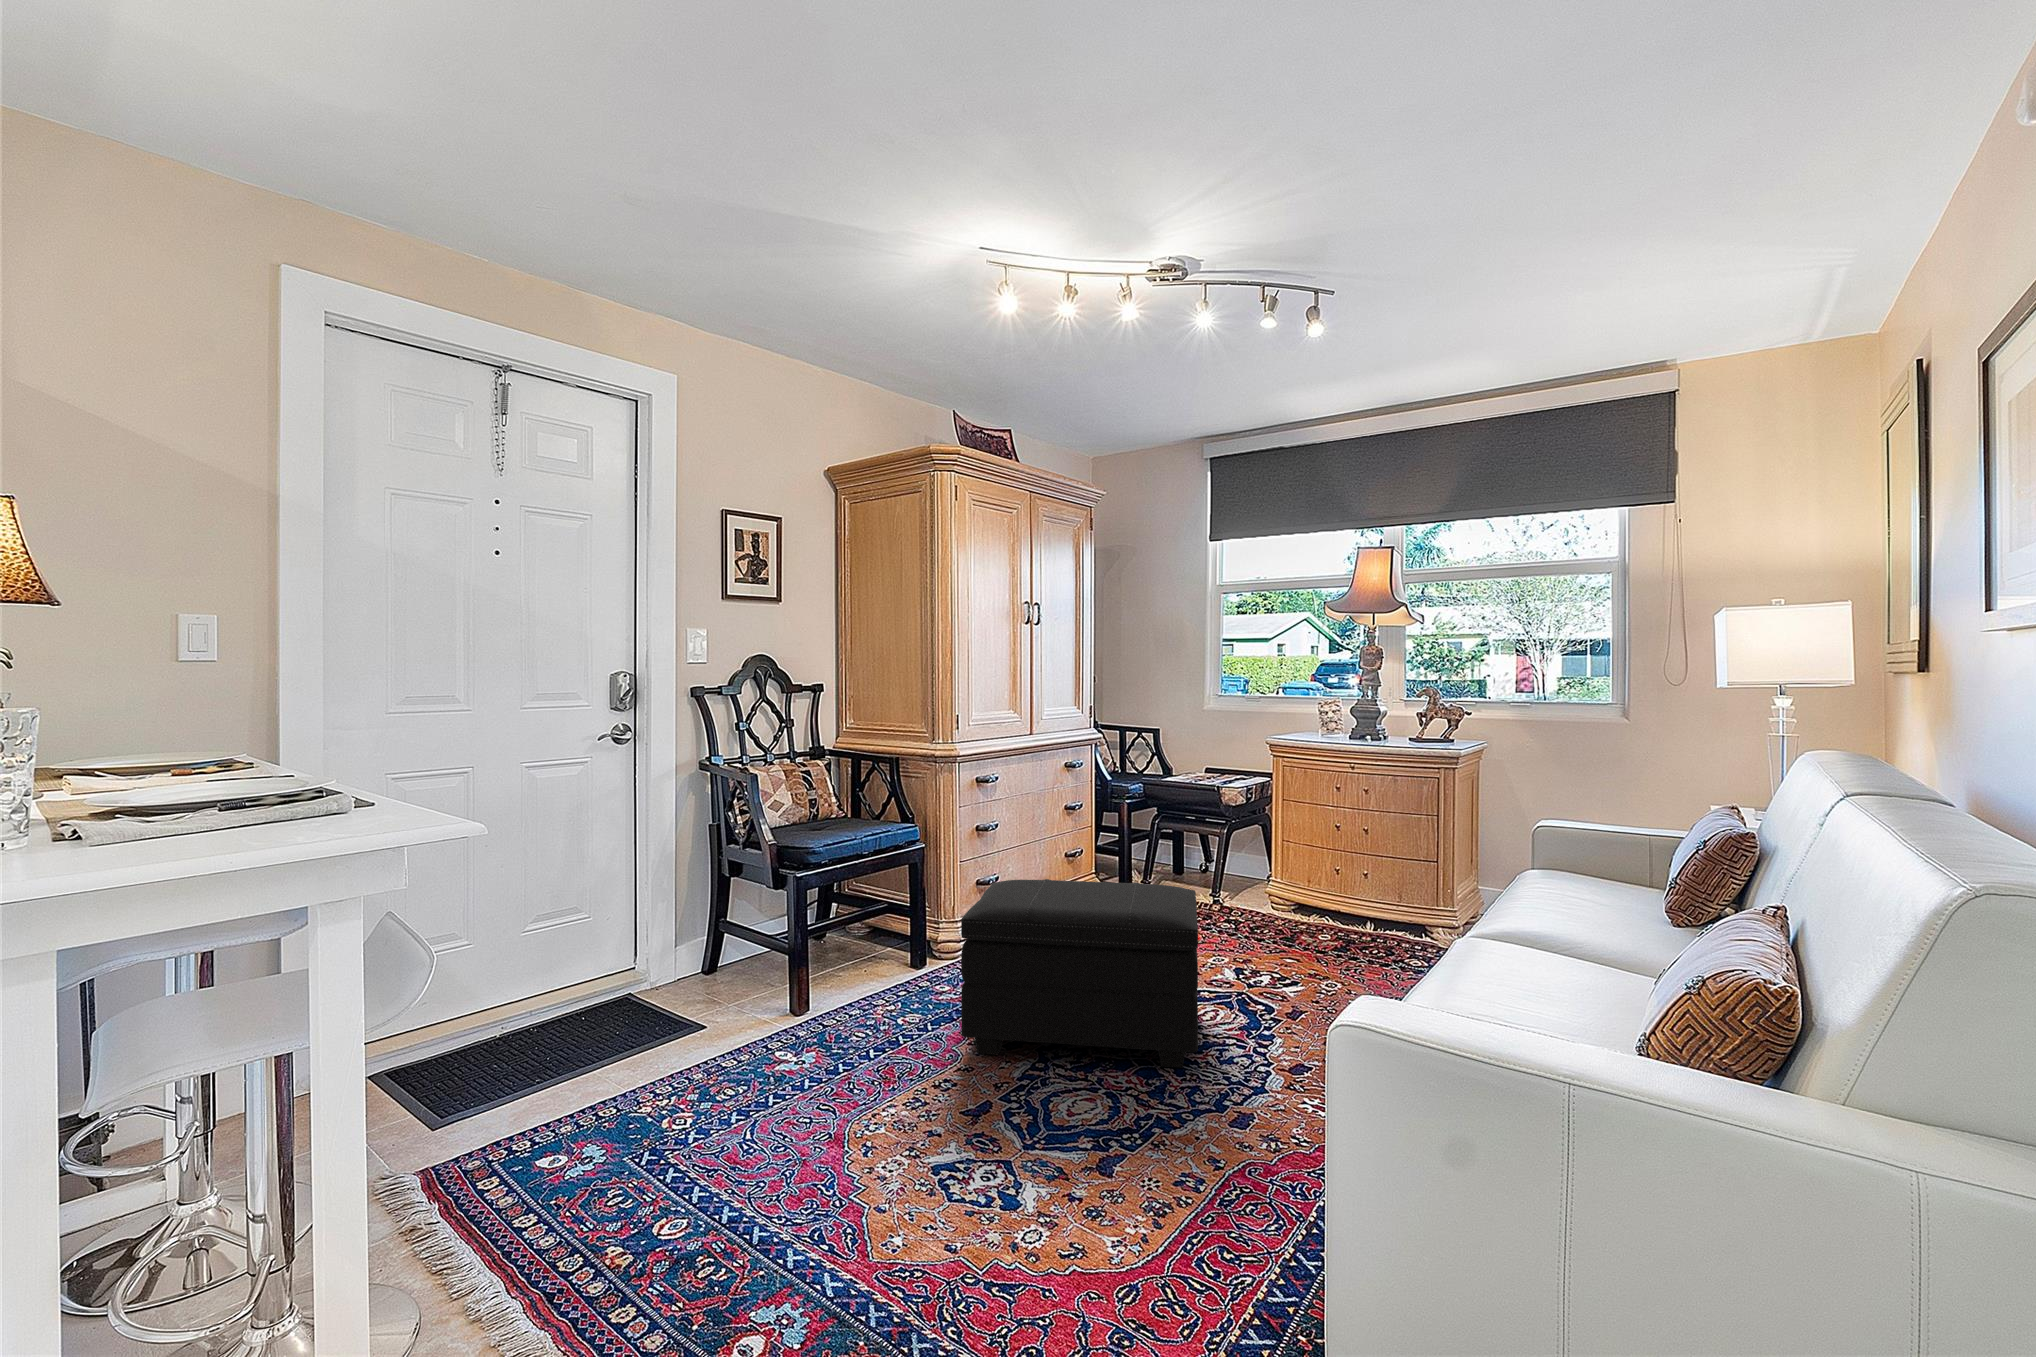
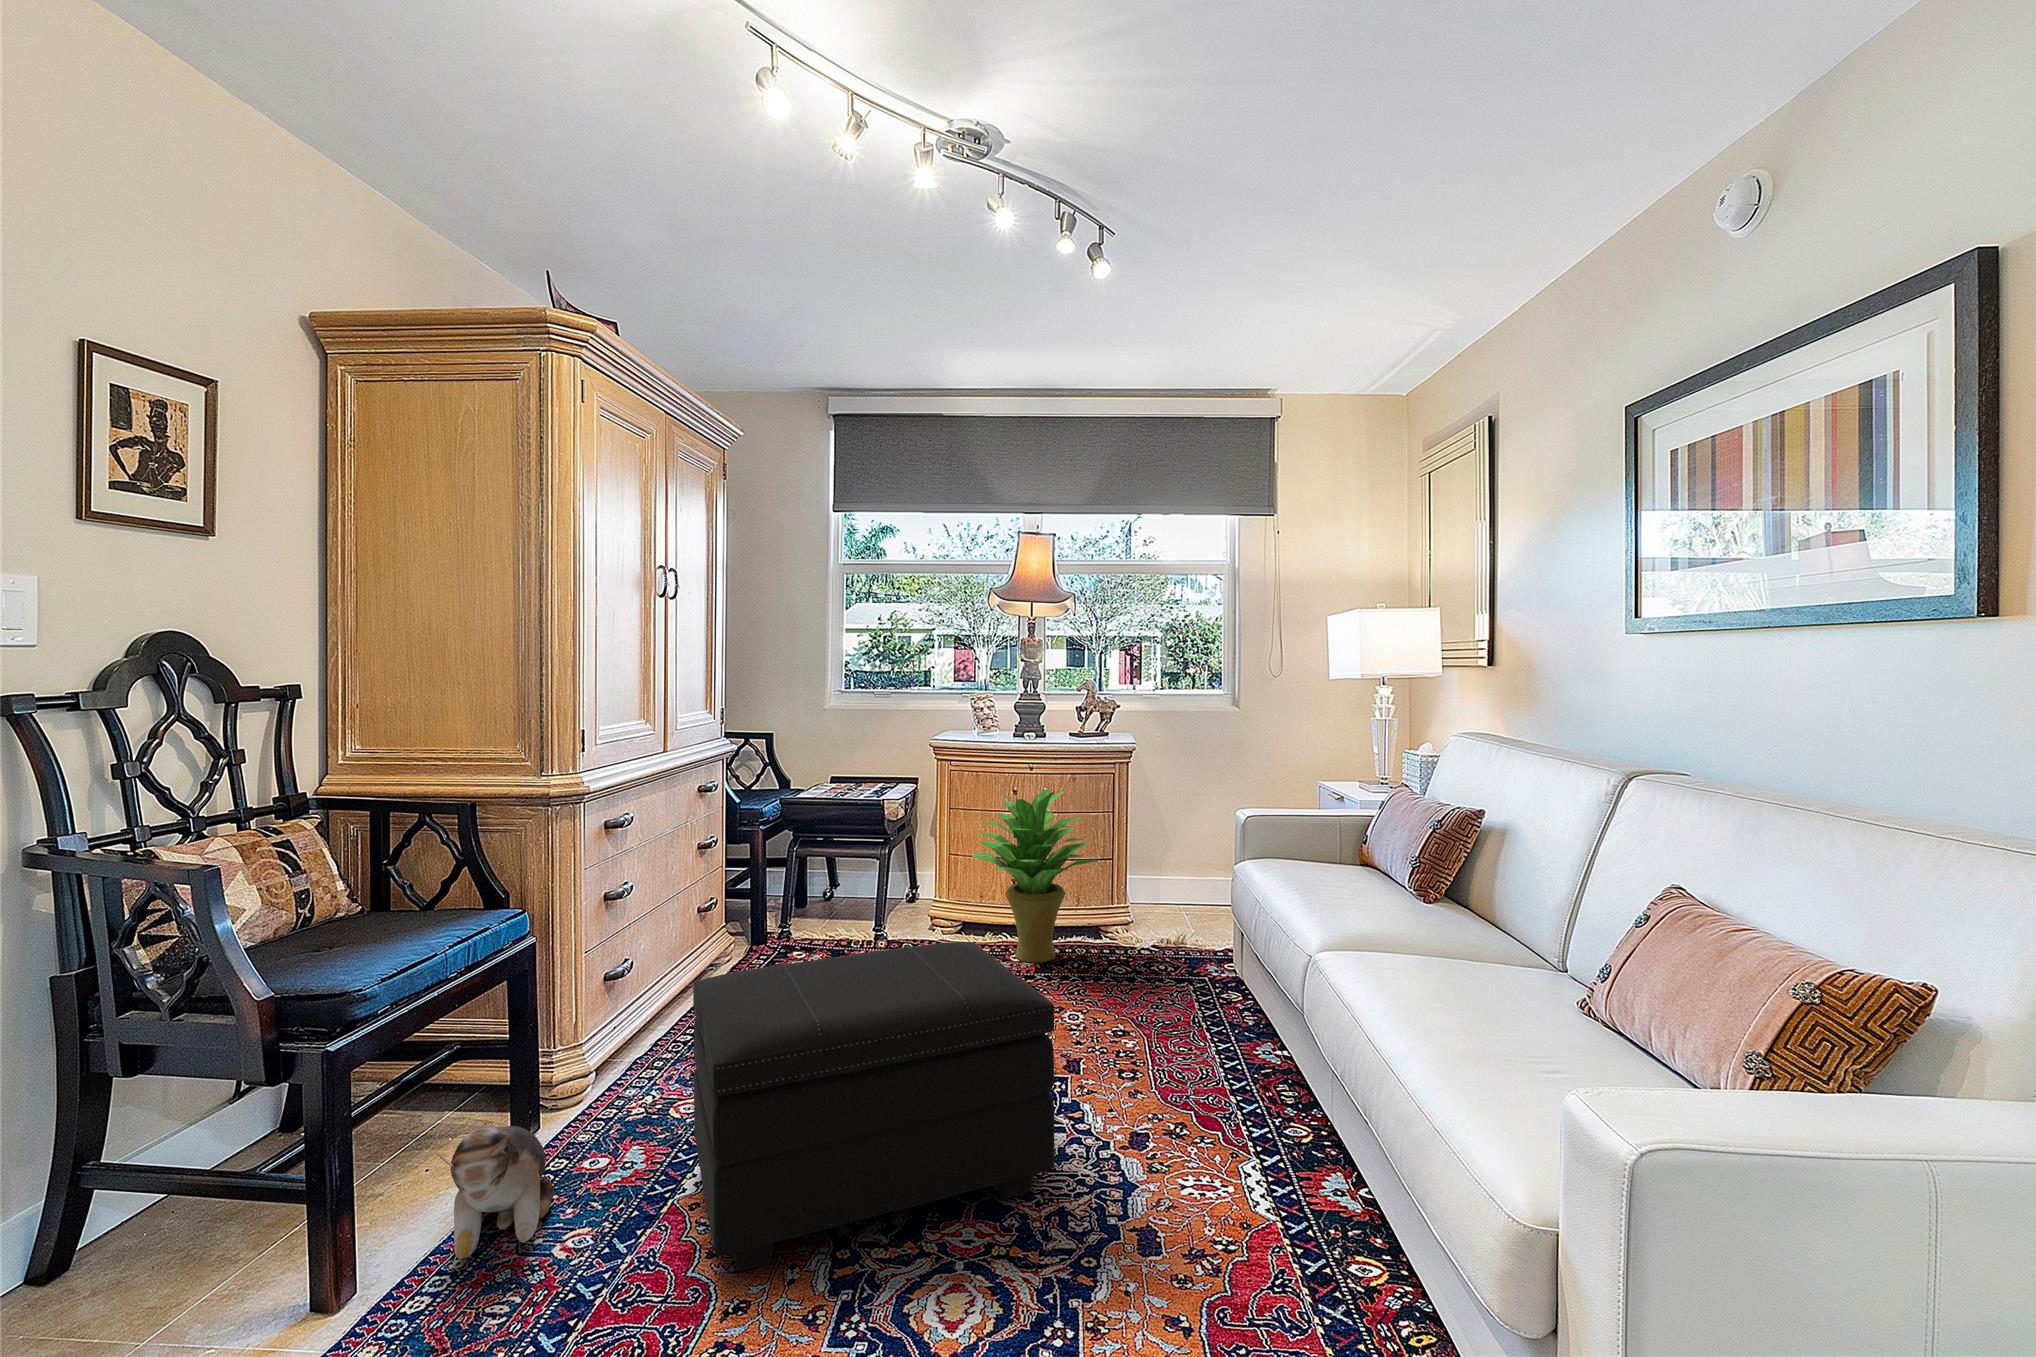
potted plant: none [1276,783,1397,942] -> present [973,790,1098,962]
plush toy: none [839,937,912,1012] -> present [437,1123,554,1259]

